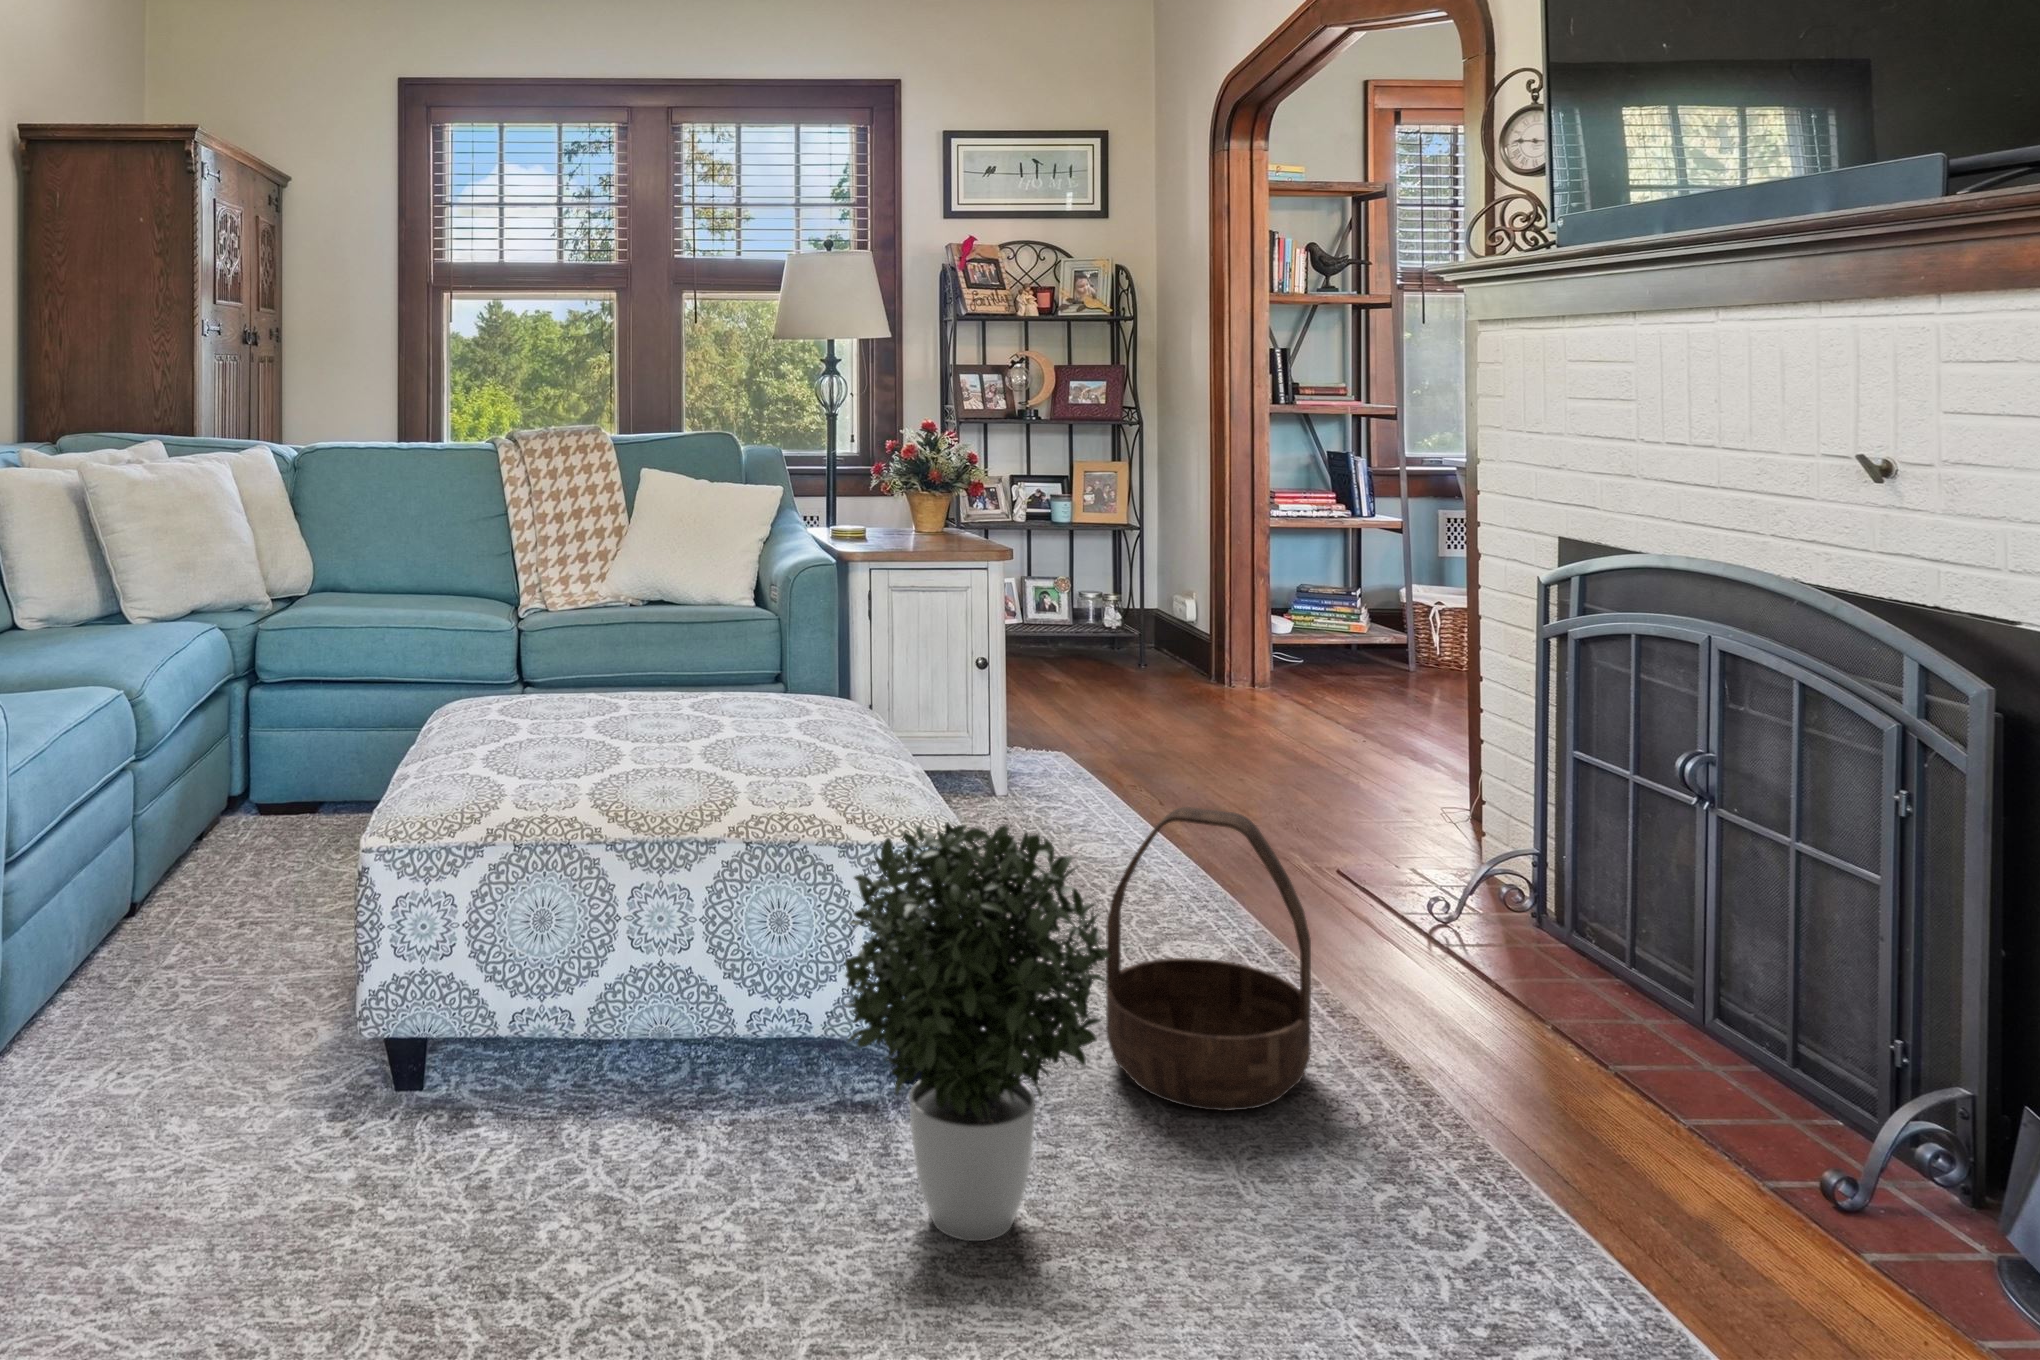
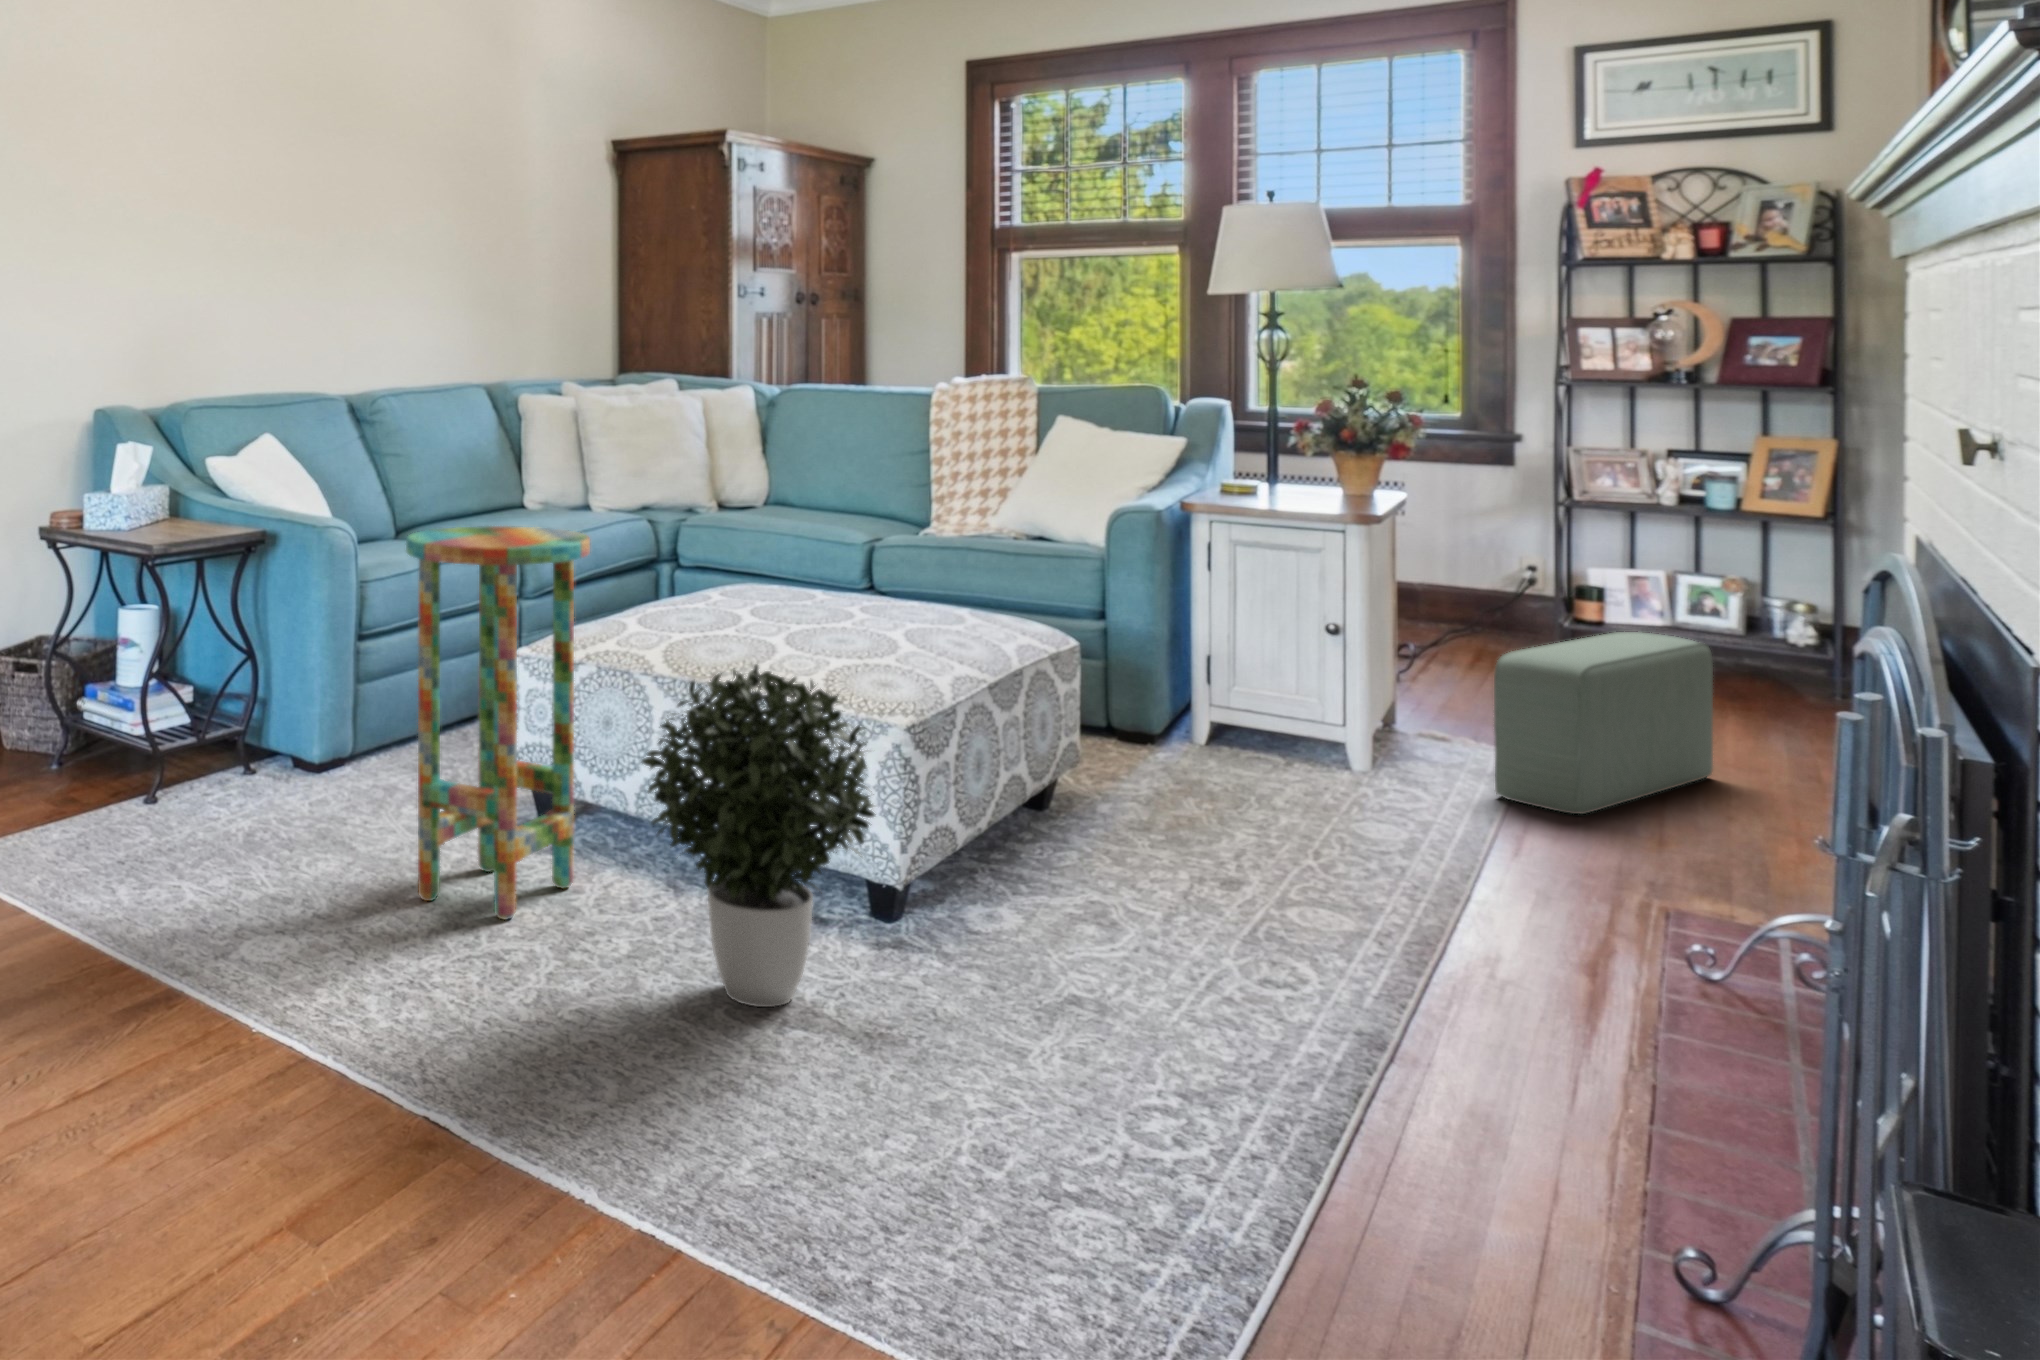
pouf: none [1090,626,1171,789] -> present [1494,632,1713,814]
side table: none [370,678,635,1263] -> present [406,526,590,920]
basket: present [1106,807,1311,1111] -> none [1026,729,1240,1027]

